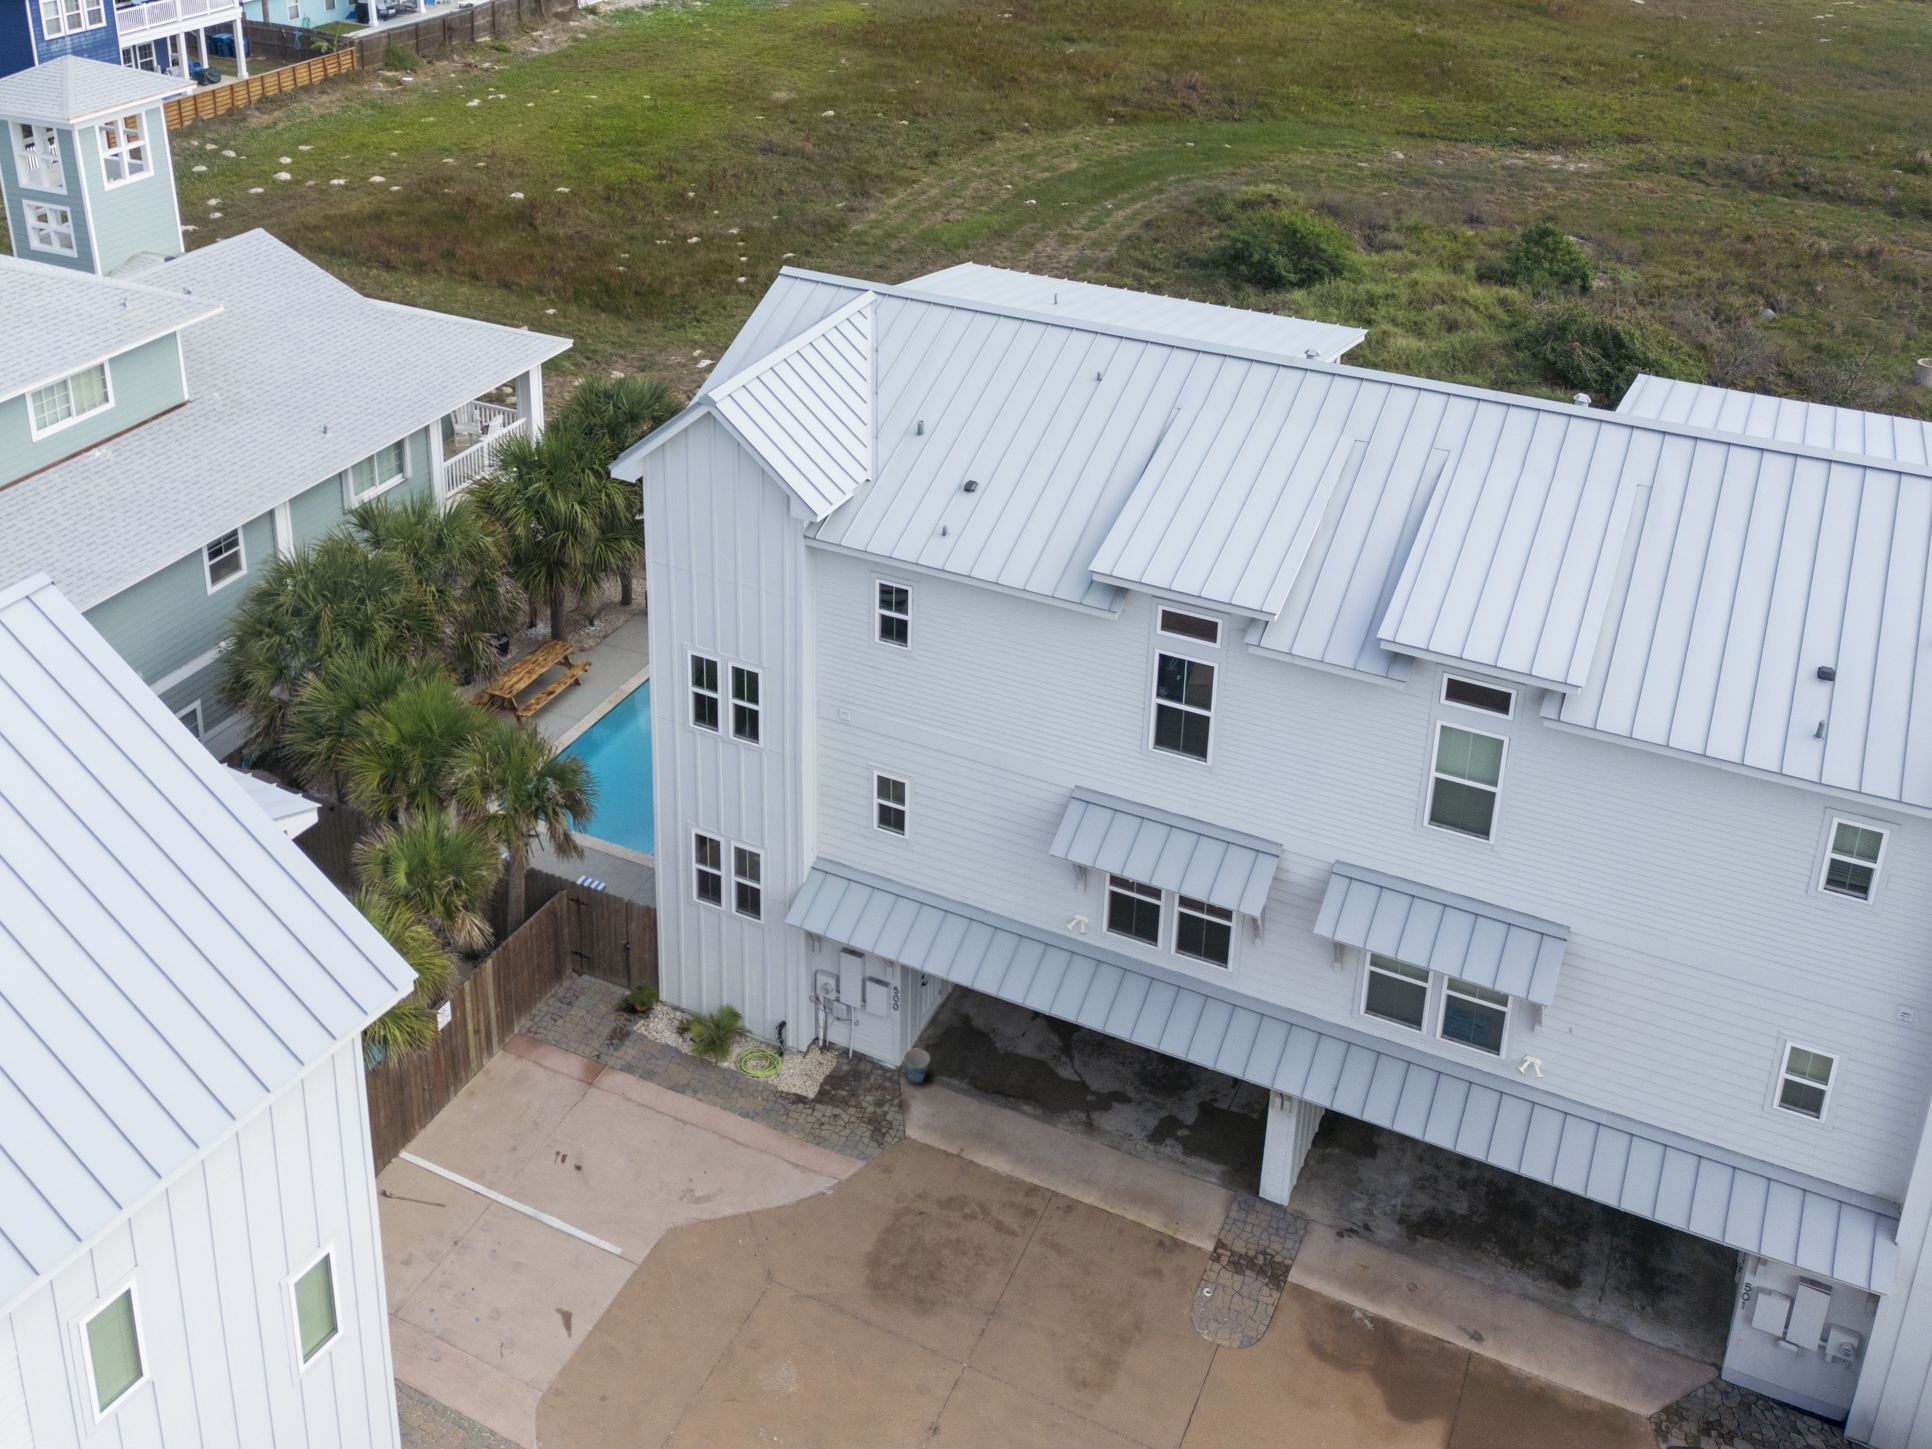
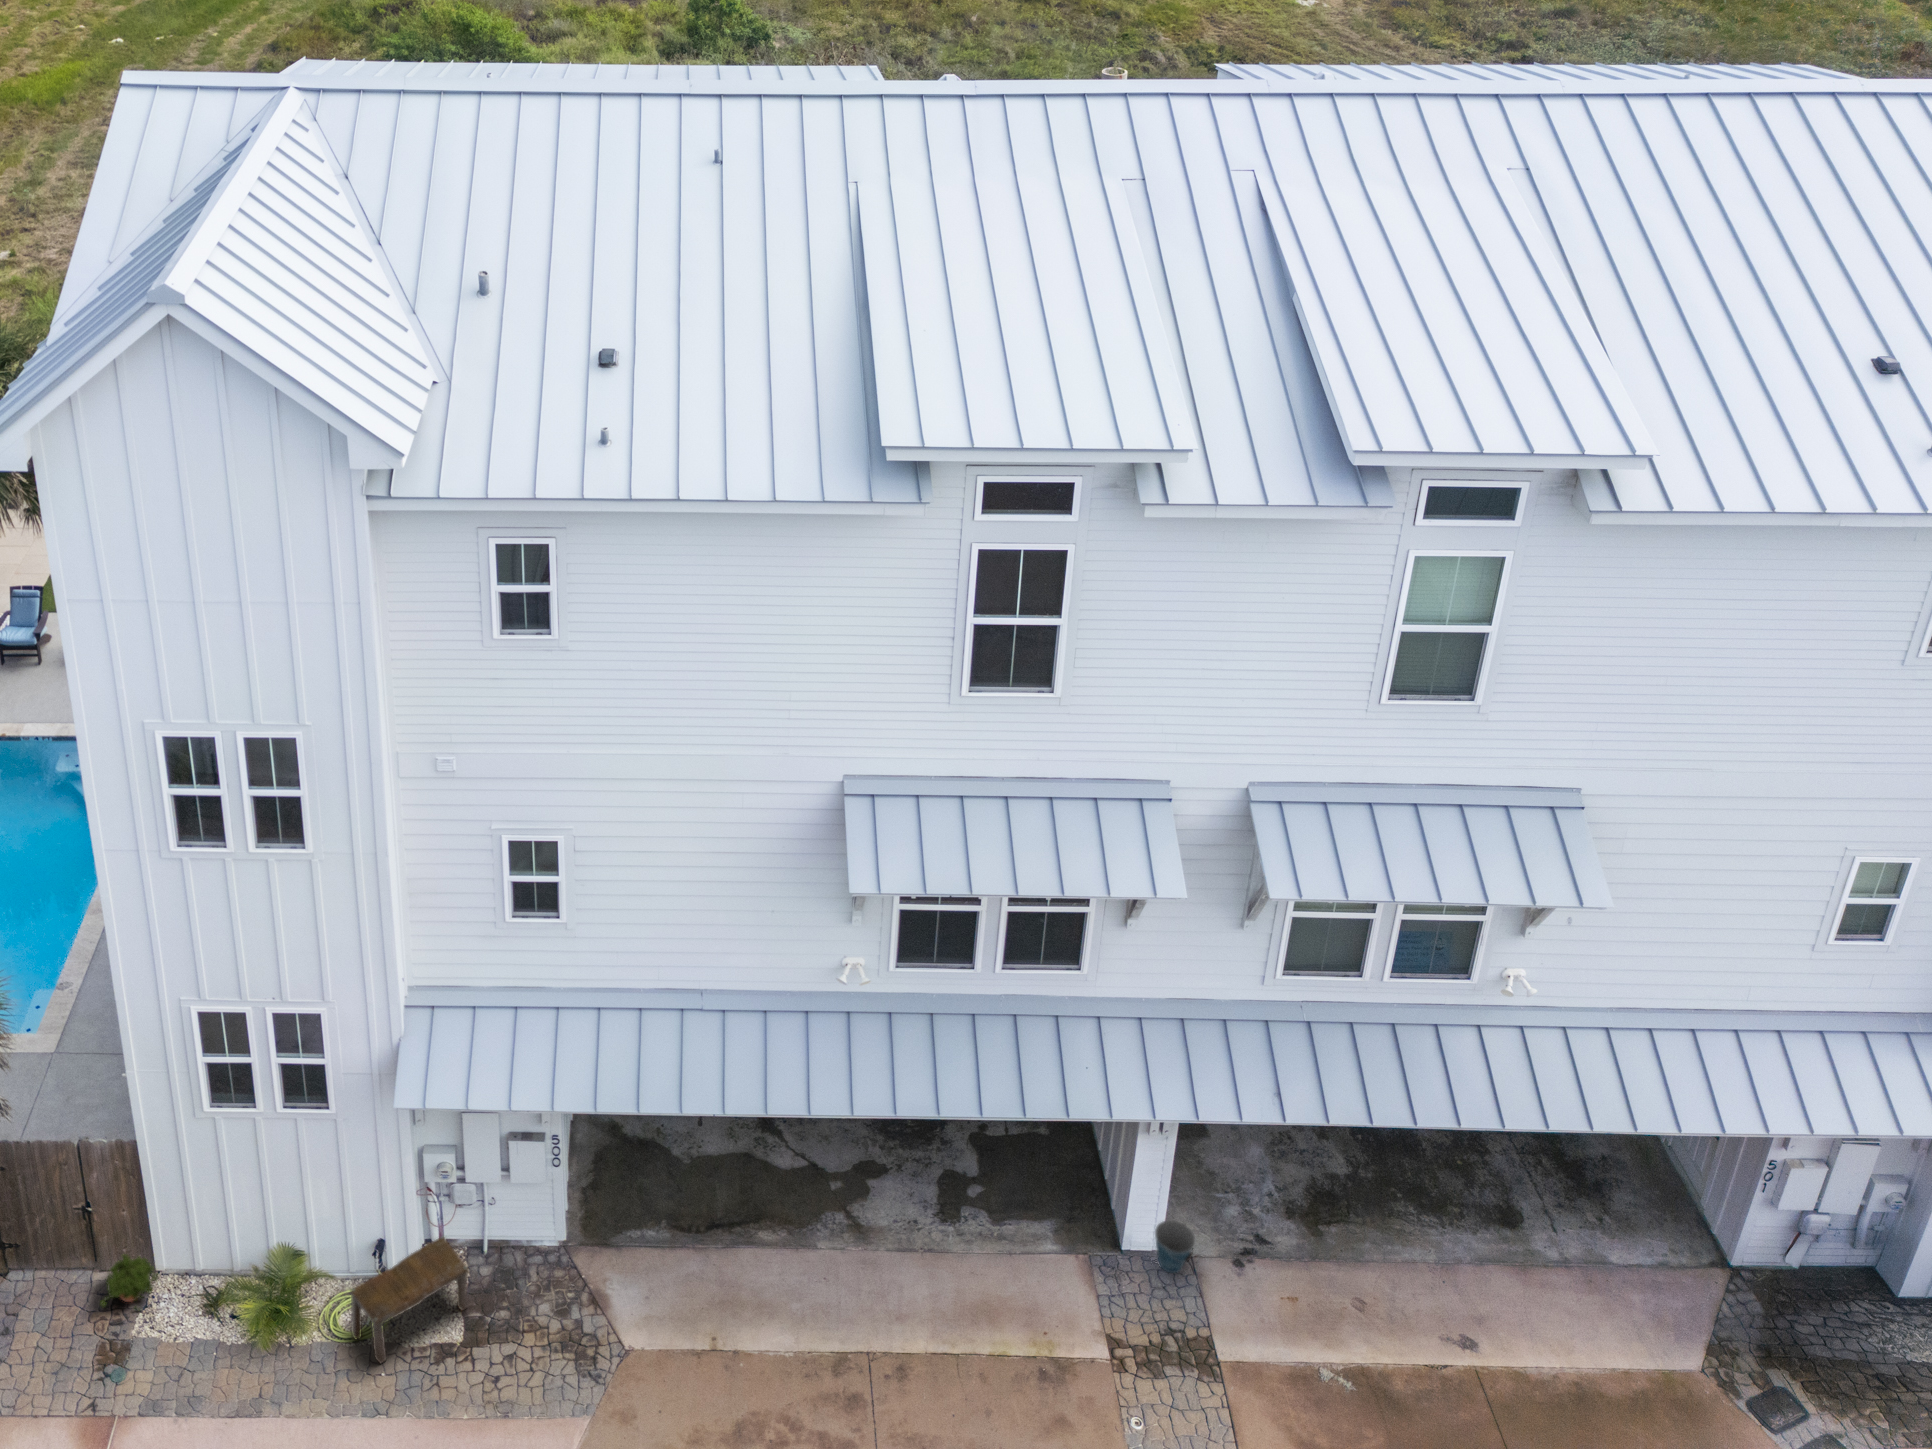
bench: none [751,1030,825,1090] -> present [350,1237,469,1363]
bucket: present [904,1049,930,1083] -> present [1155,1220,1196,1273]

